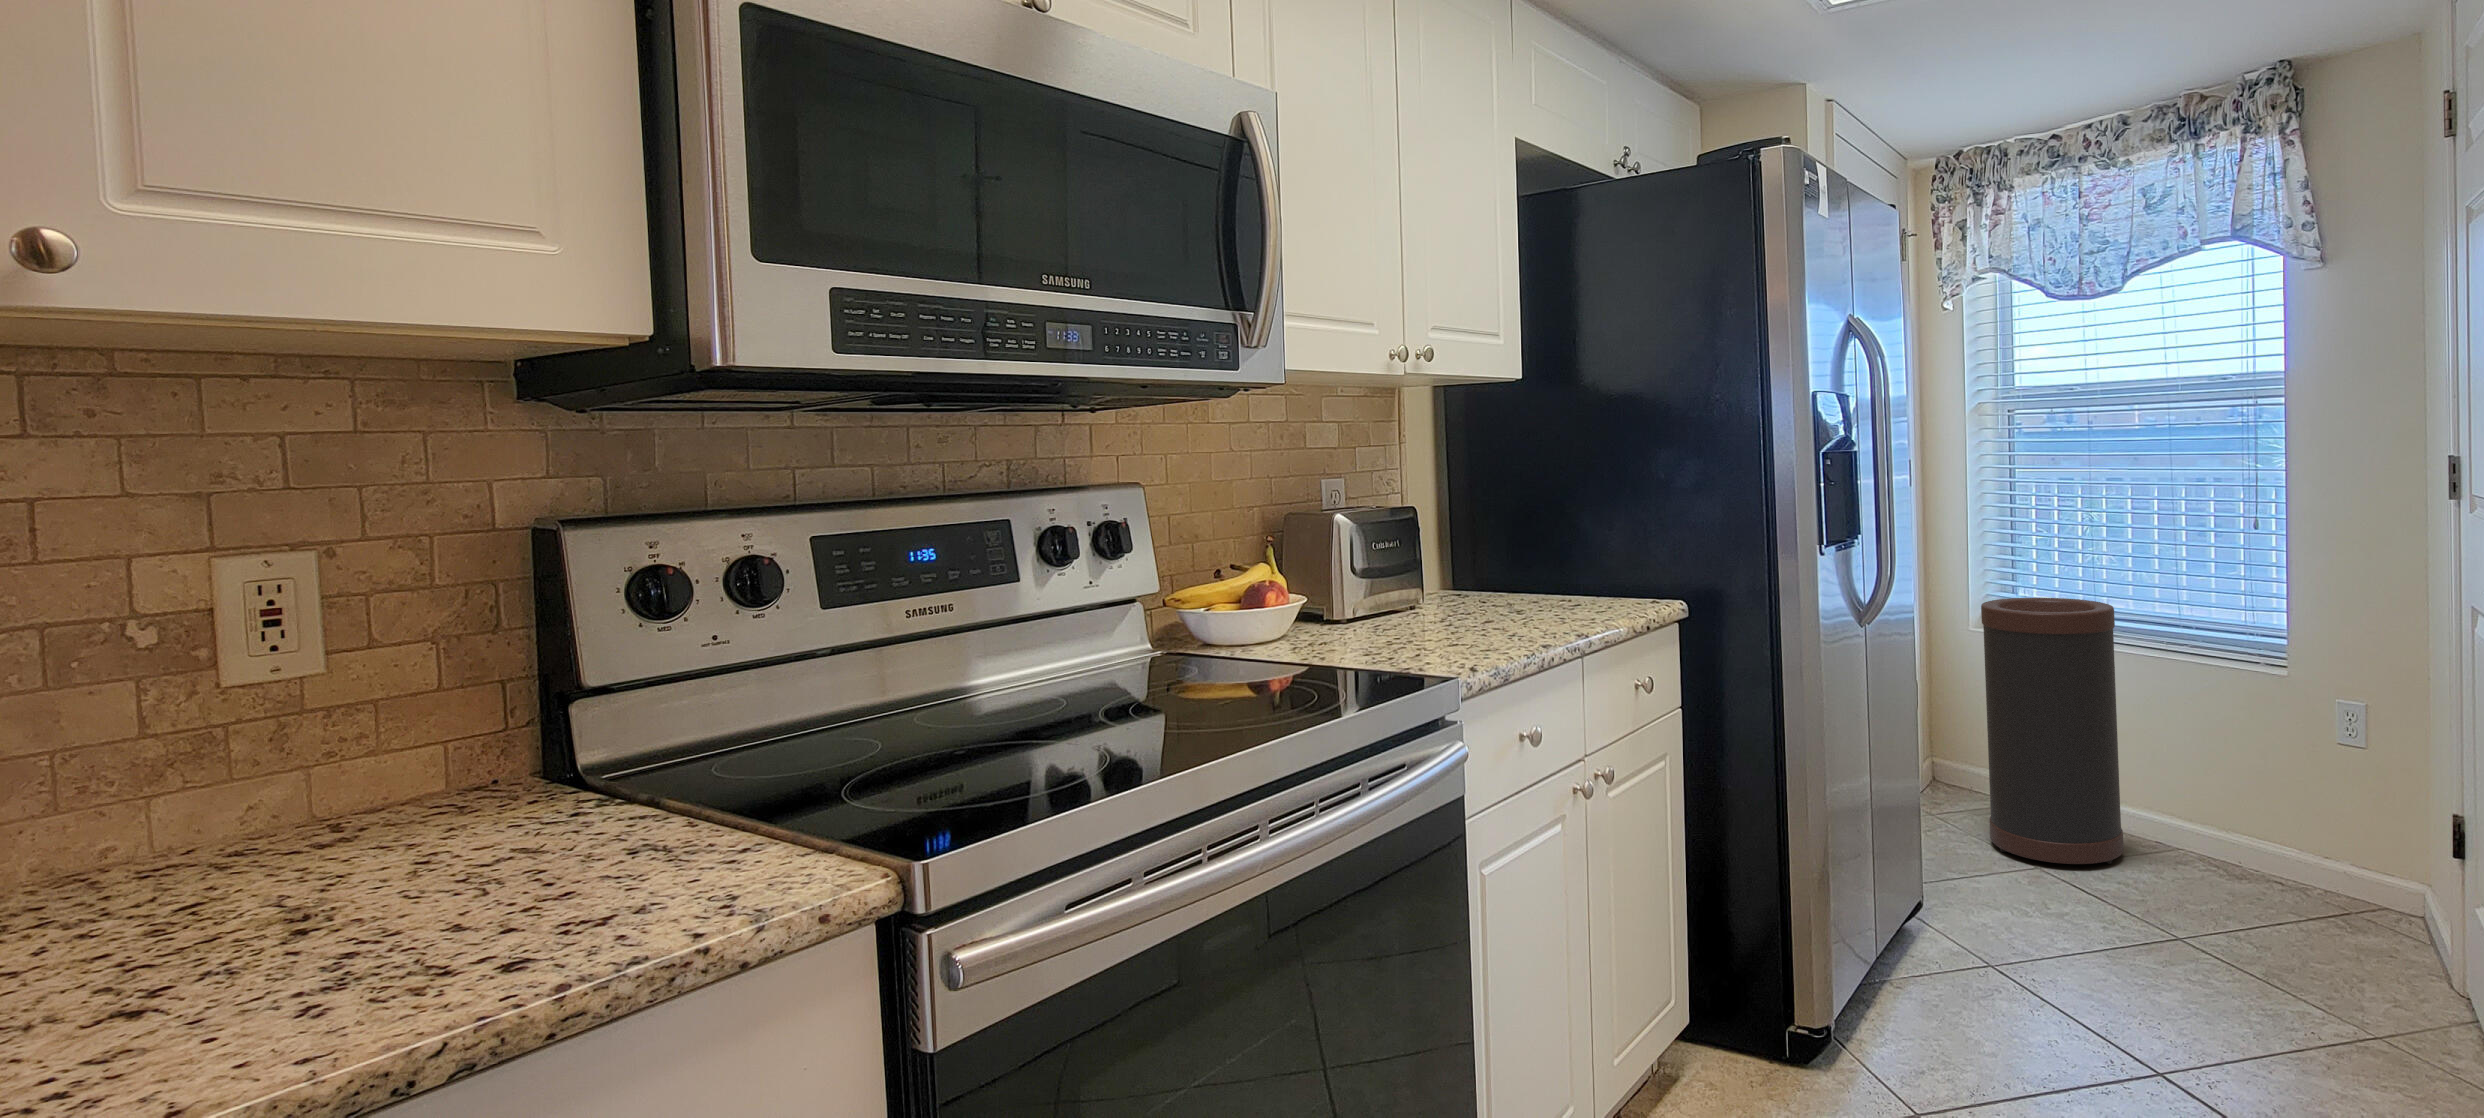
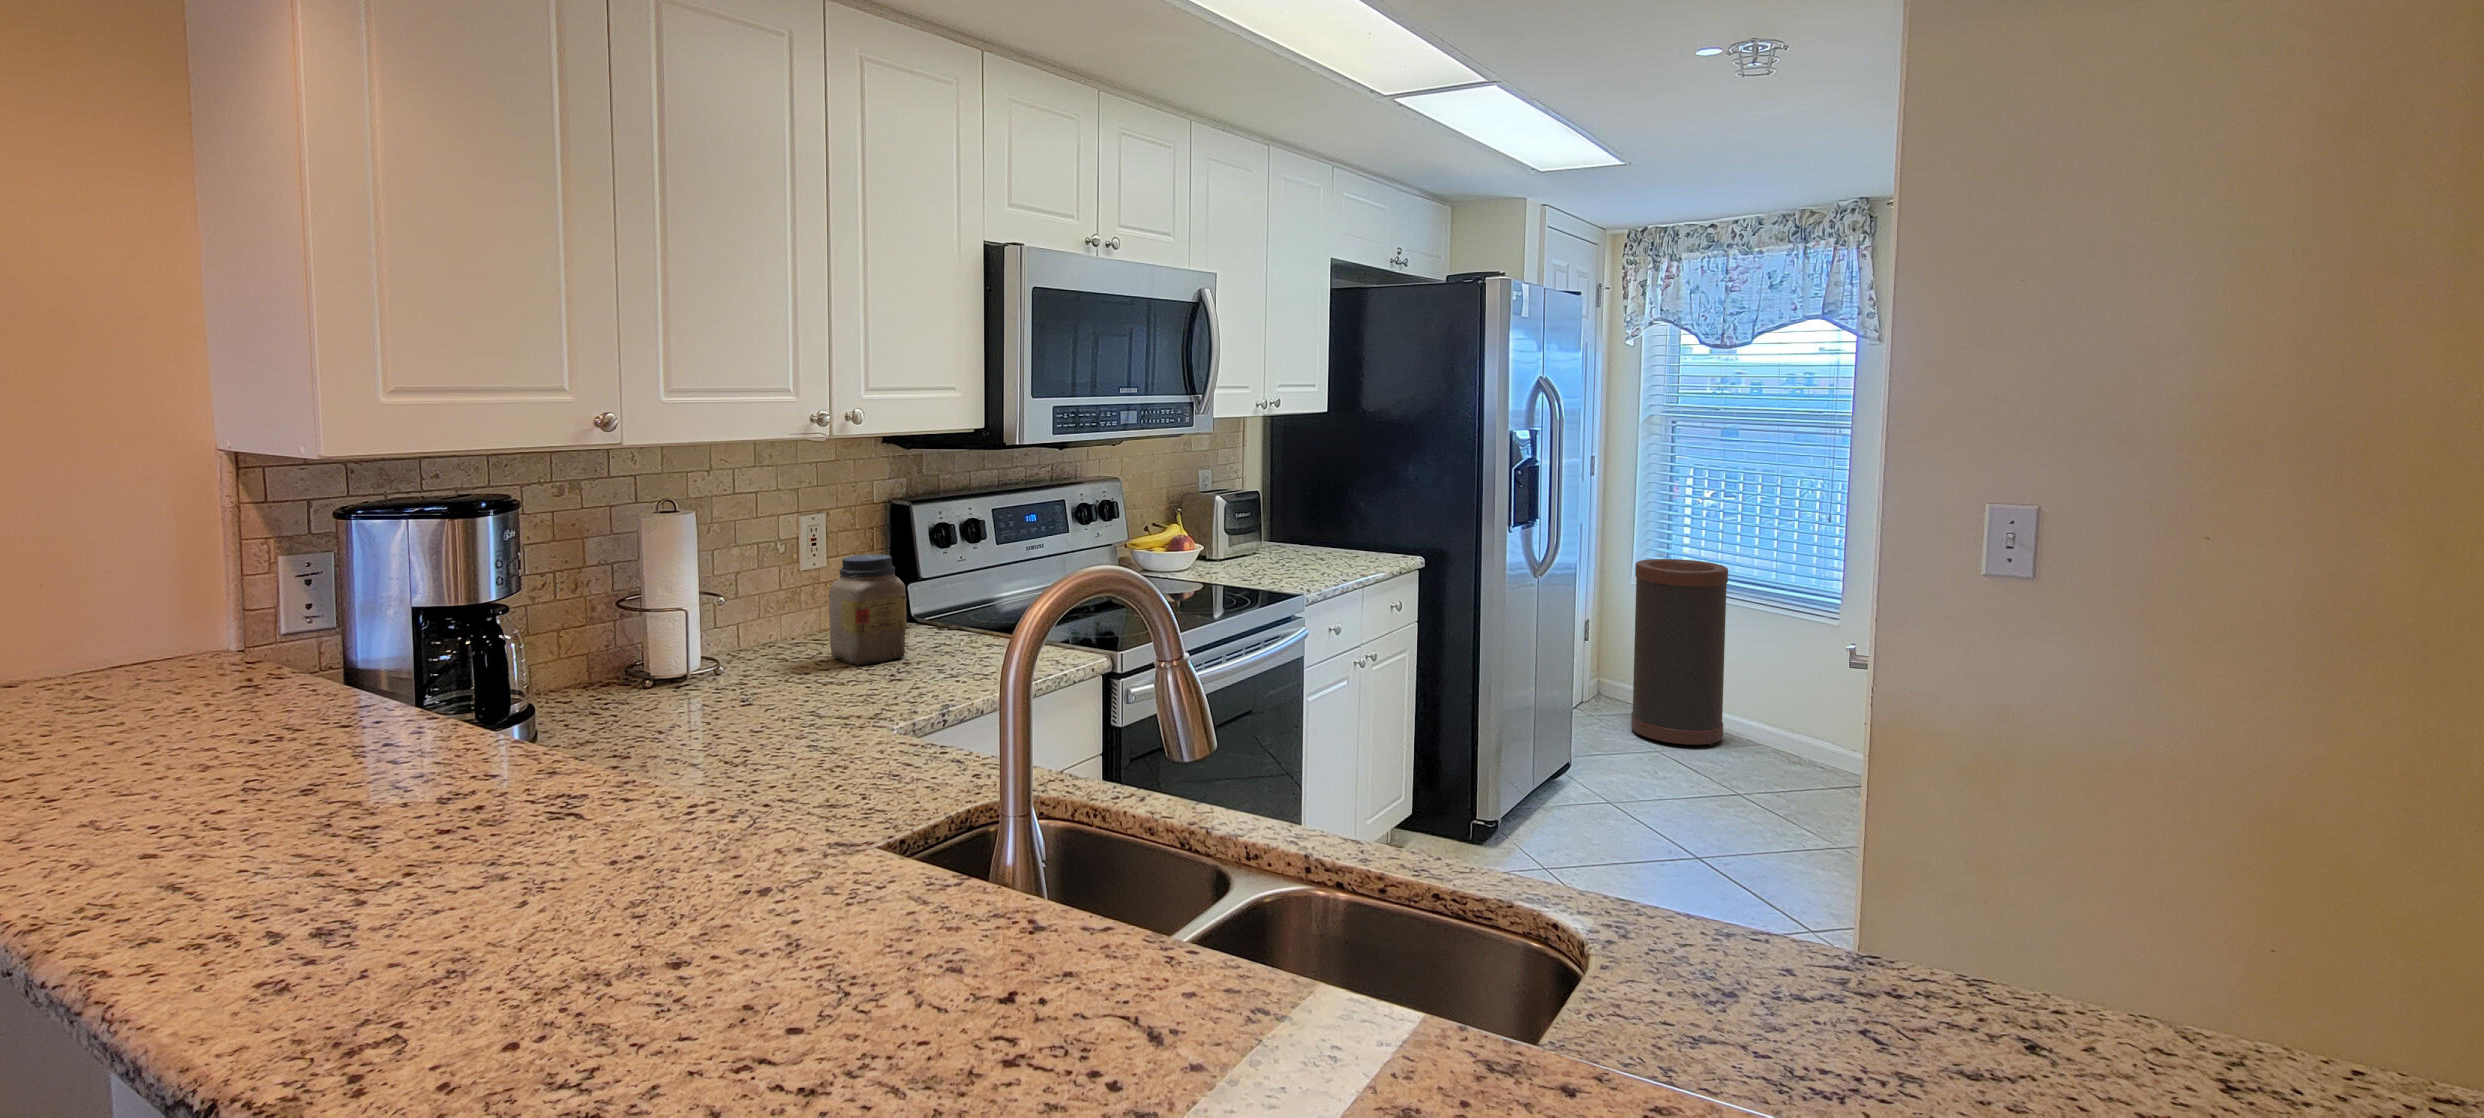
jar: none [144,633,374,940] -> present [829,554,907,666]

